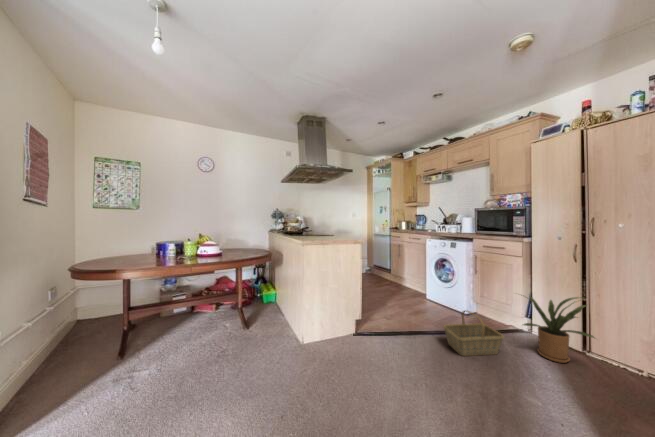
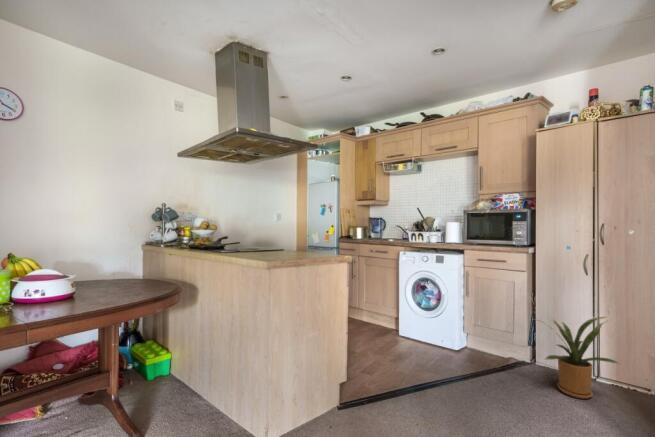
basket: present [443,311,504,356] -> none [463,350,535,418]

